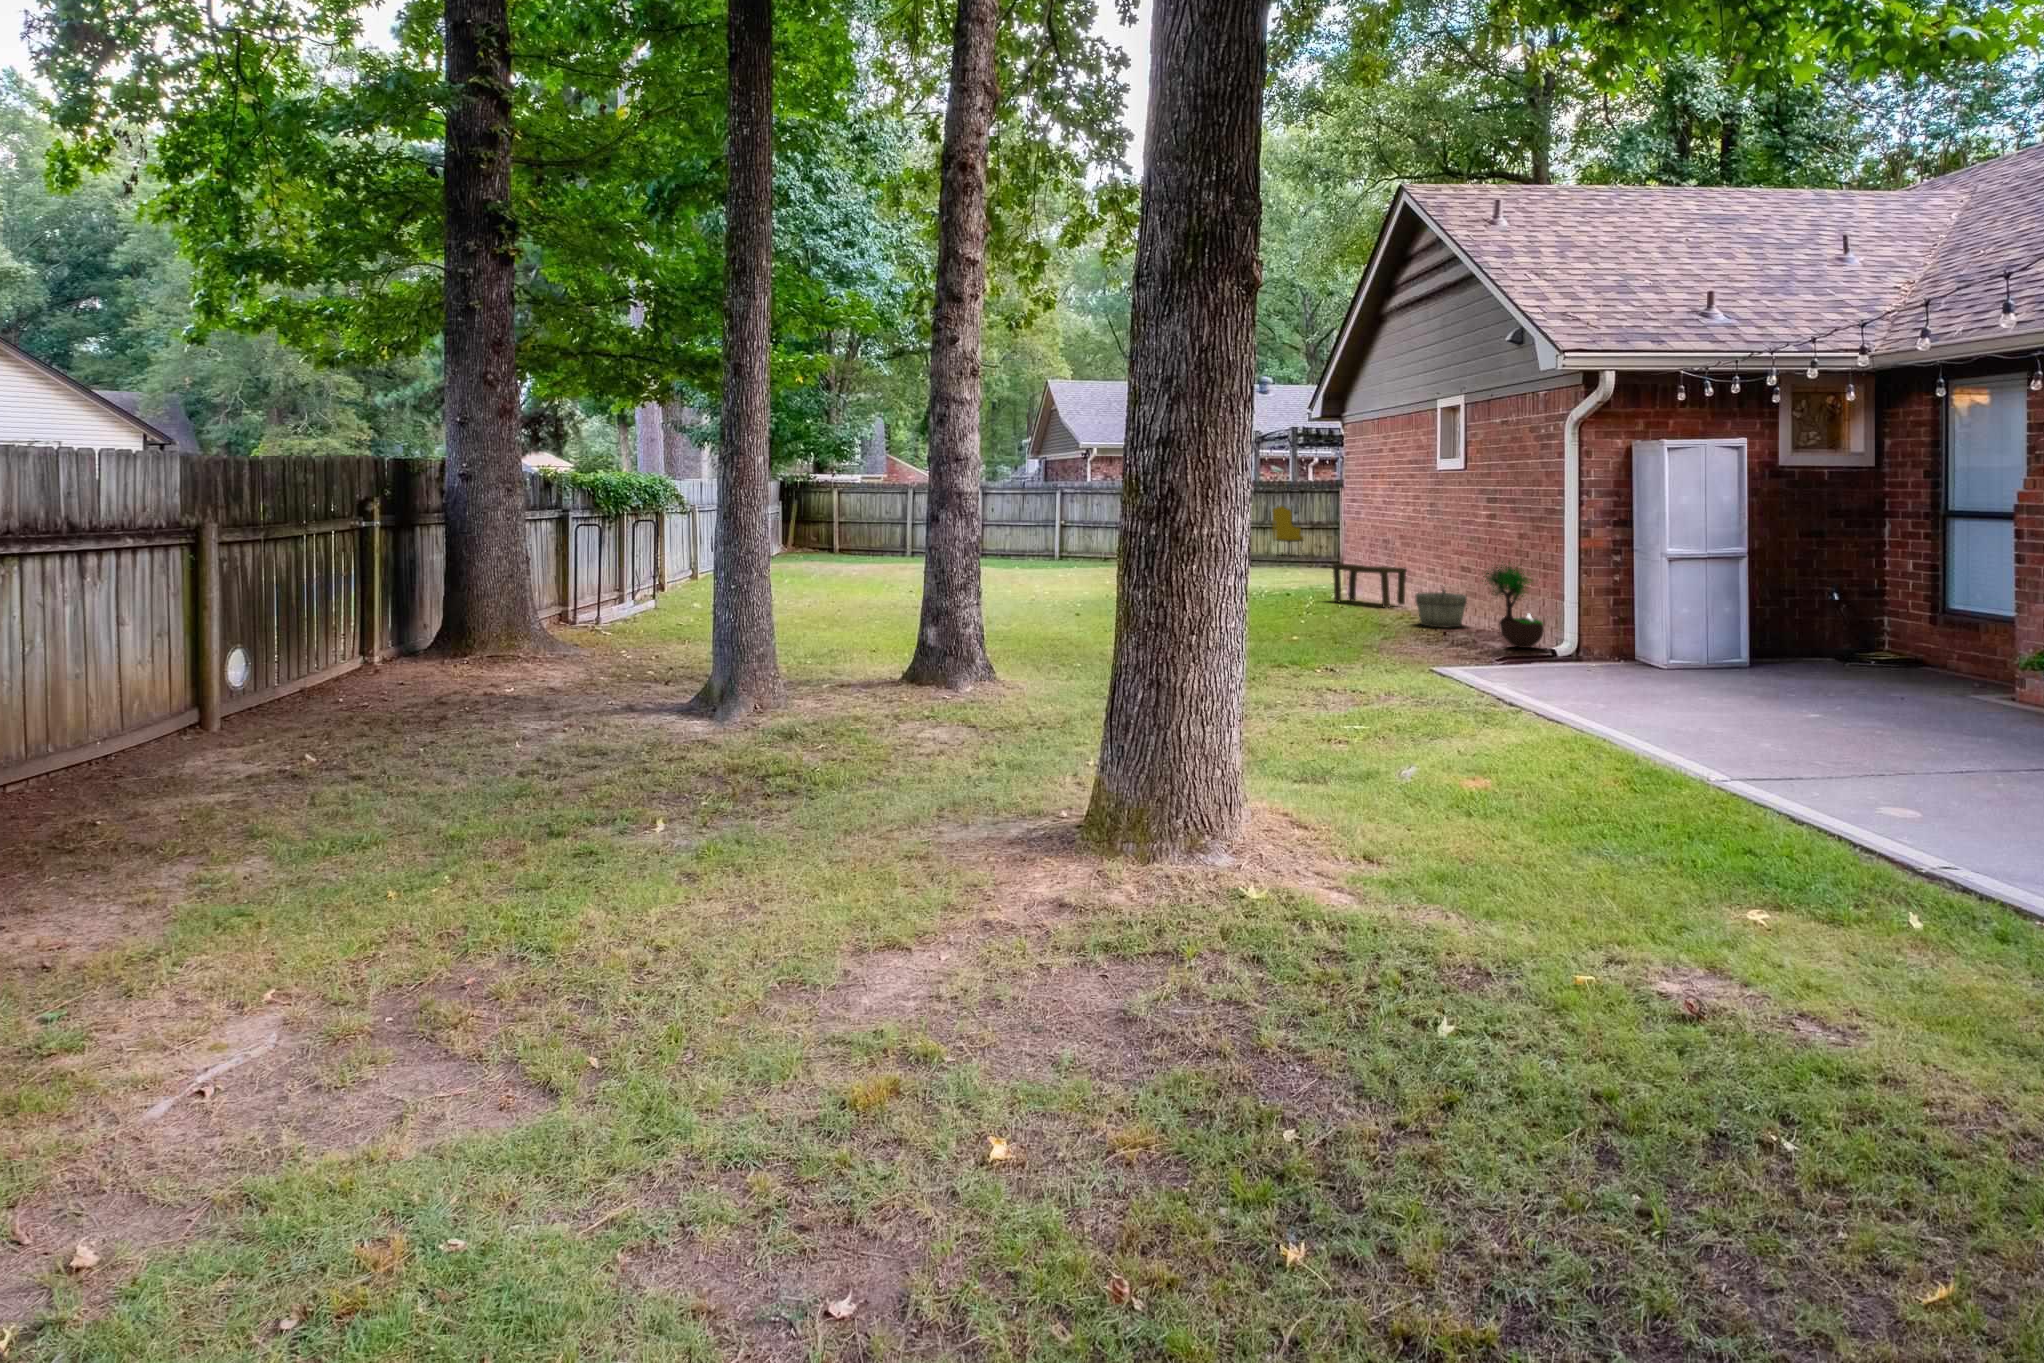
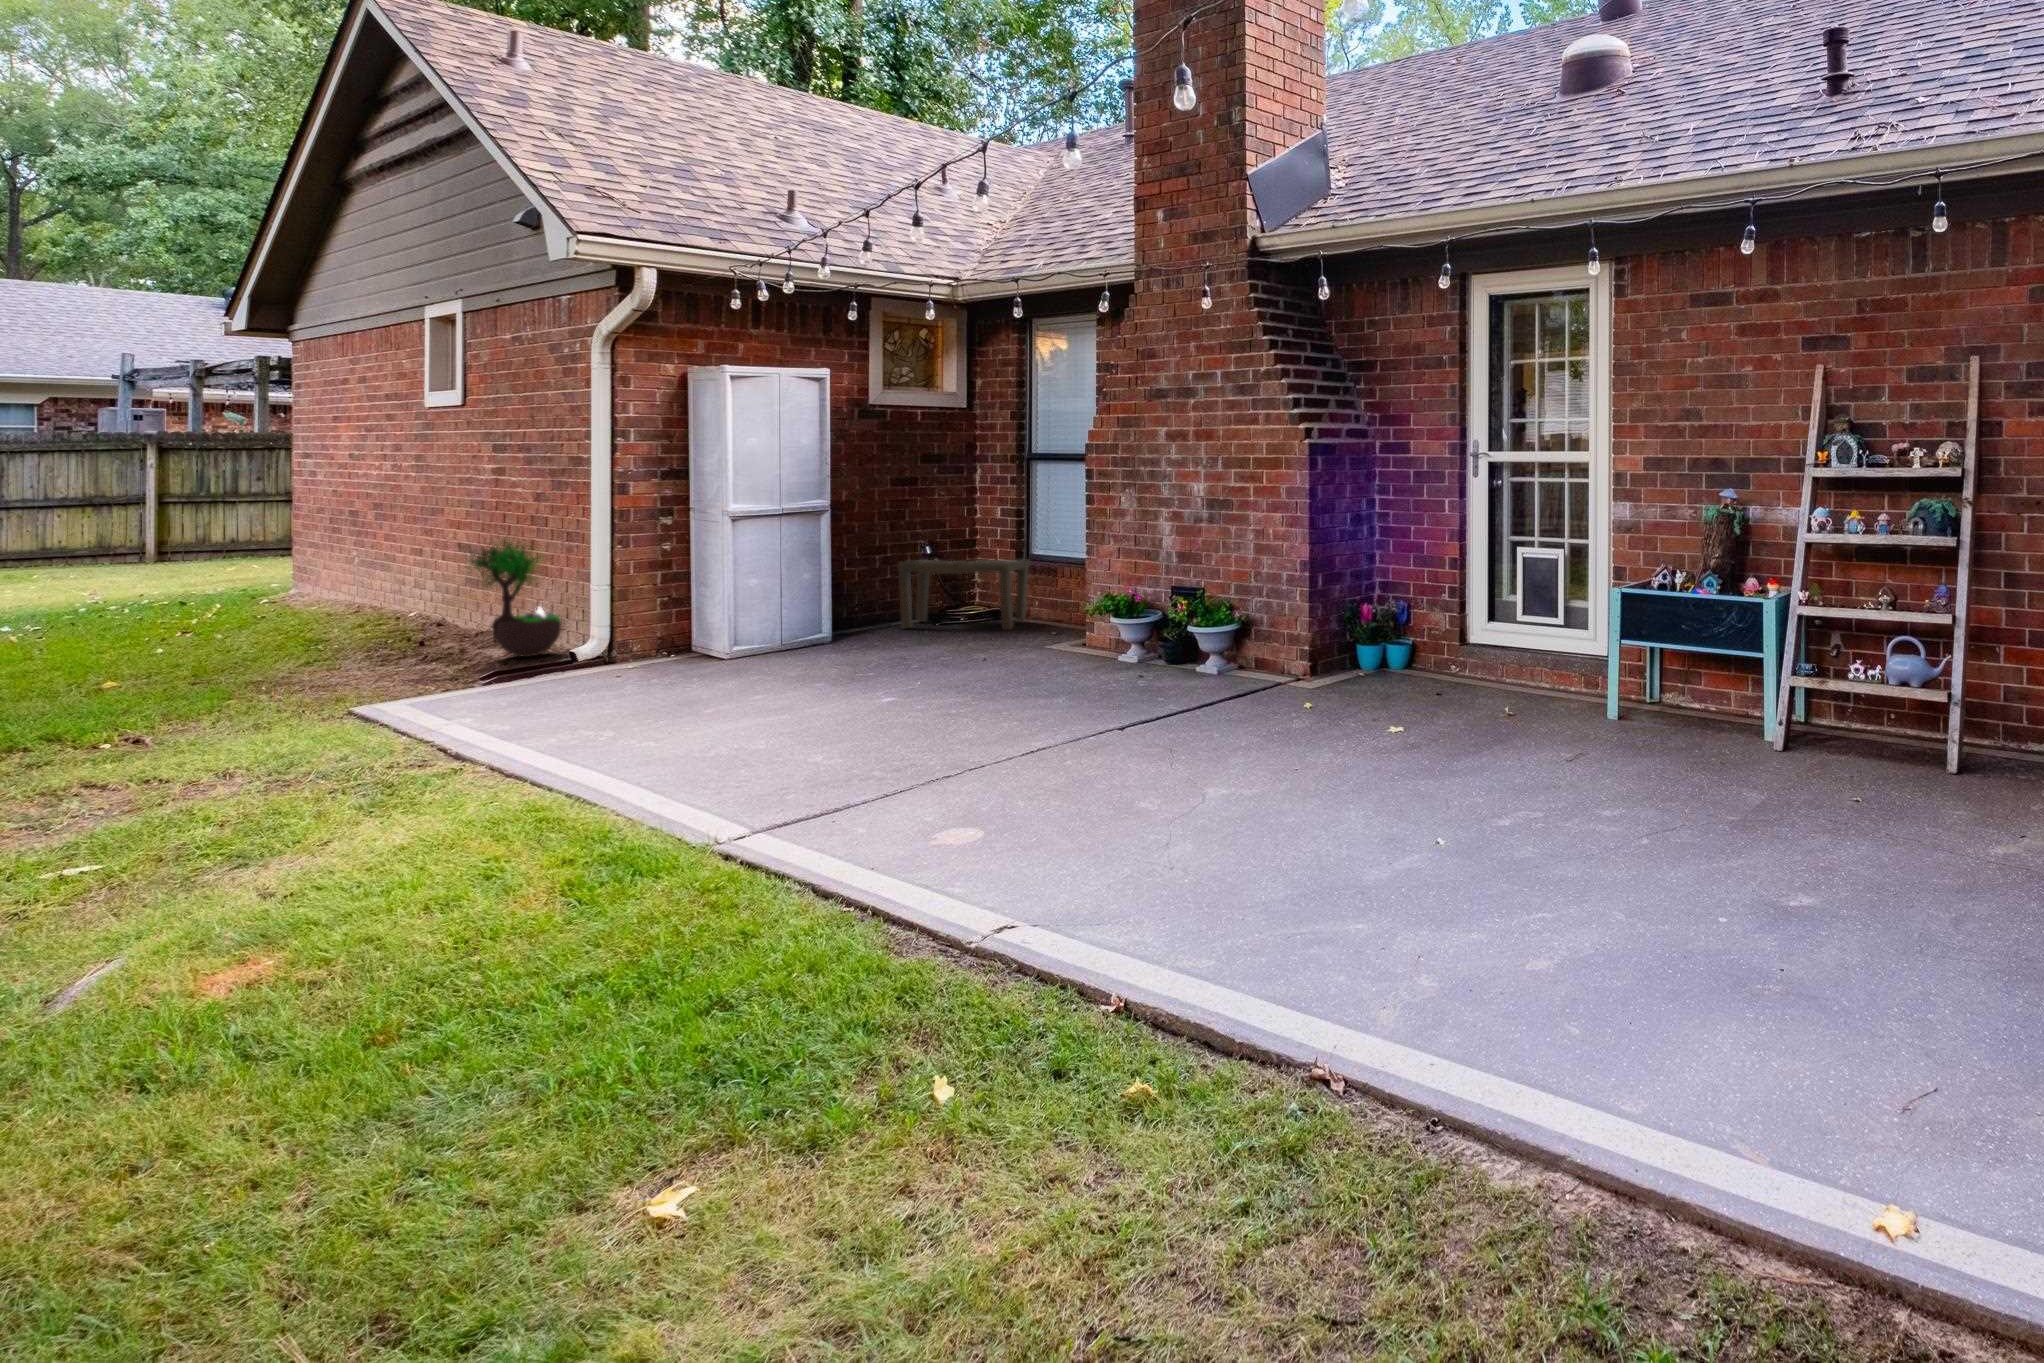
armchair: present [1273,506,1304,555] -> none [193,473,256,549]
bench: present [1332,563,1407,608] -> present [898,559,1031,630]
wooden bucket: present [1416,589,1467,628] -> none [368,574,462,639]

